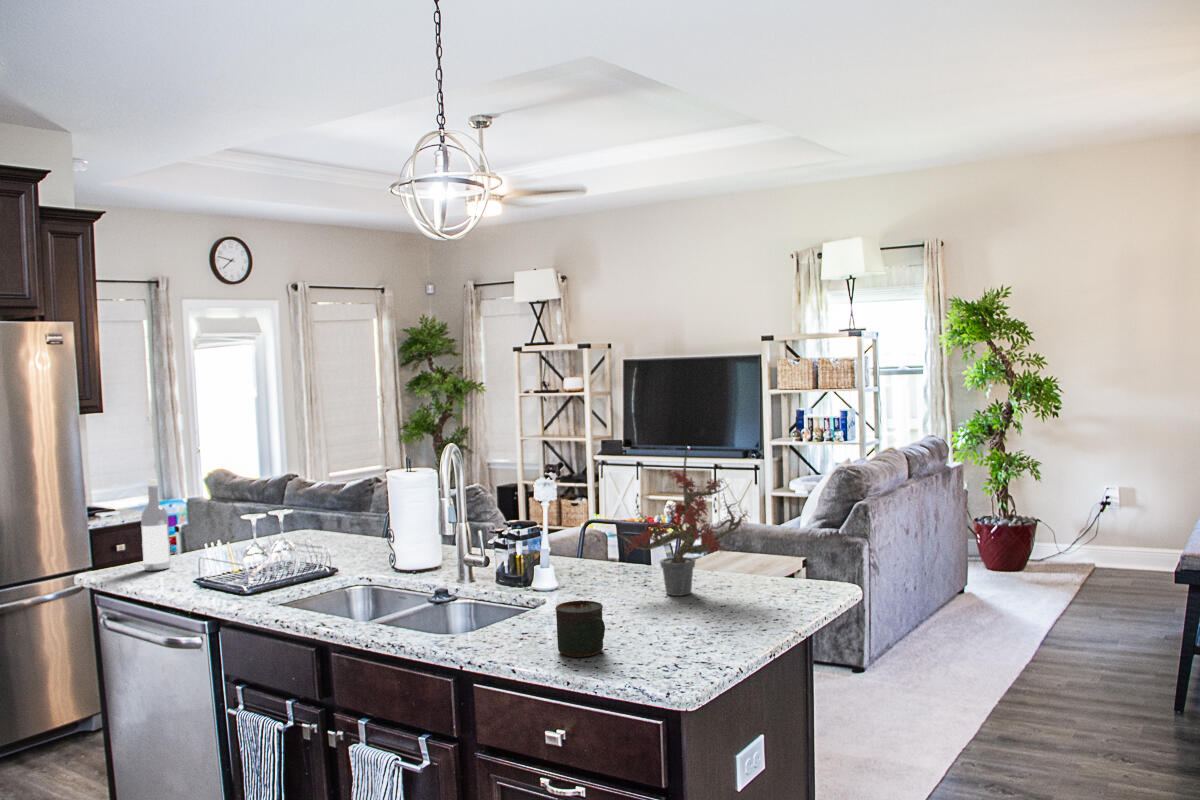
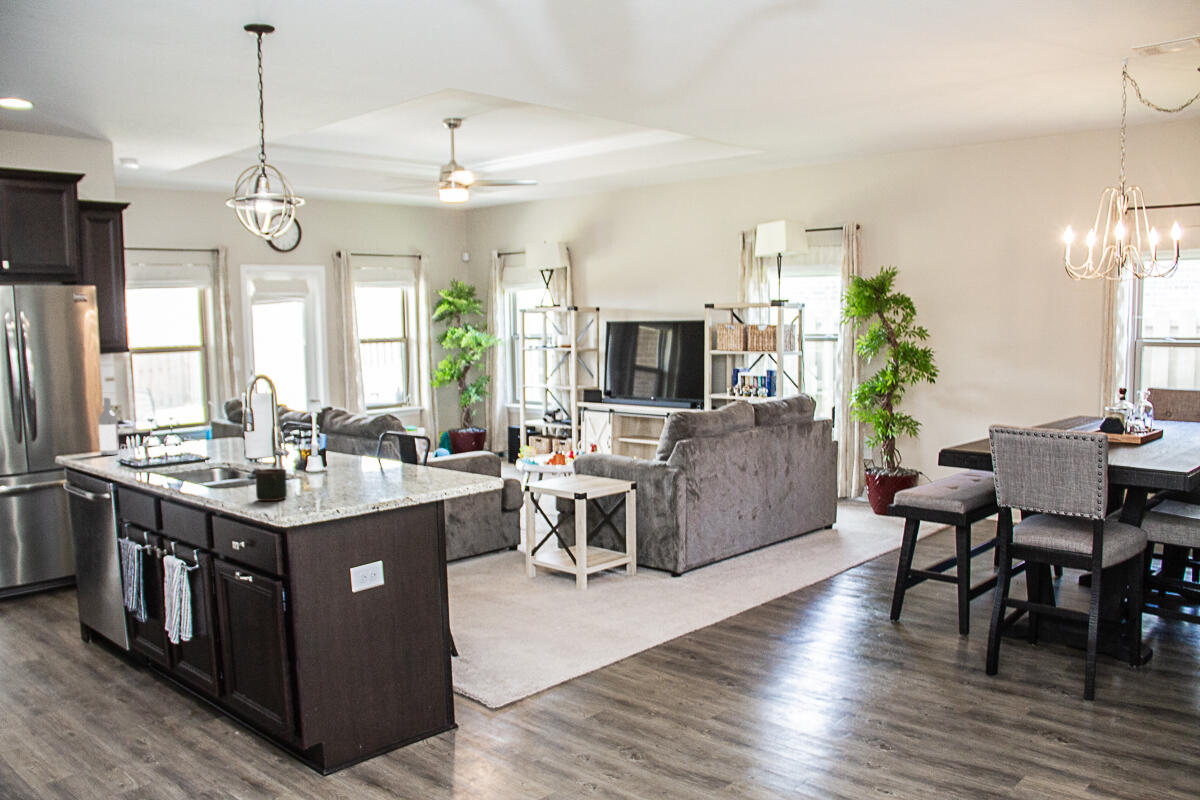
potted plant: present [611,447,747,596] -> none [346,376,437,478]

